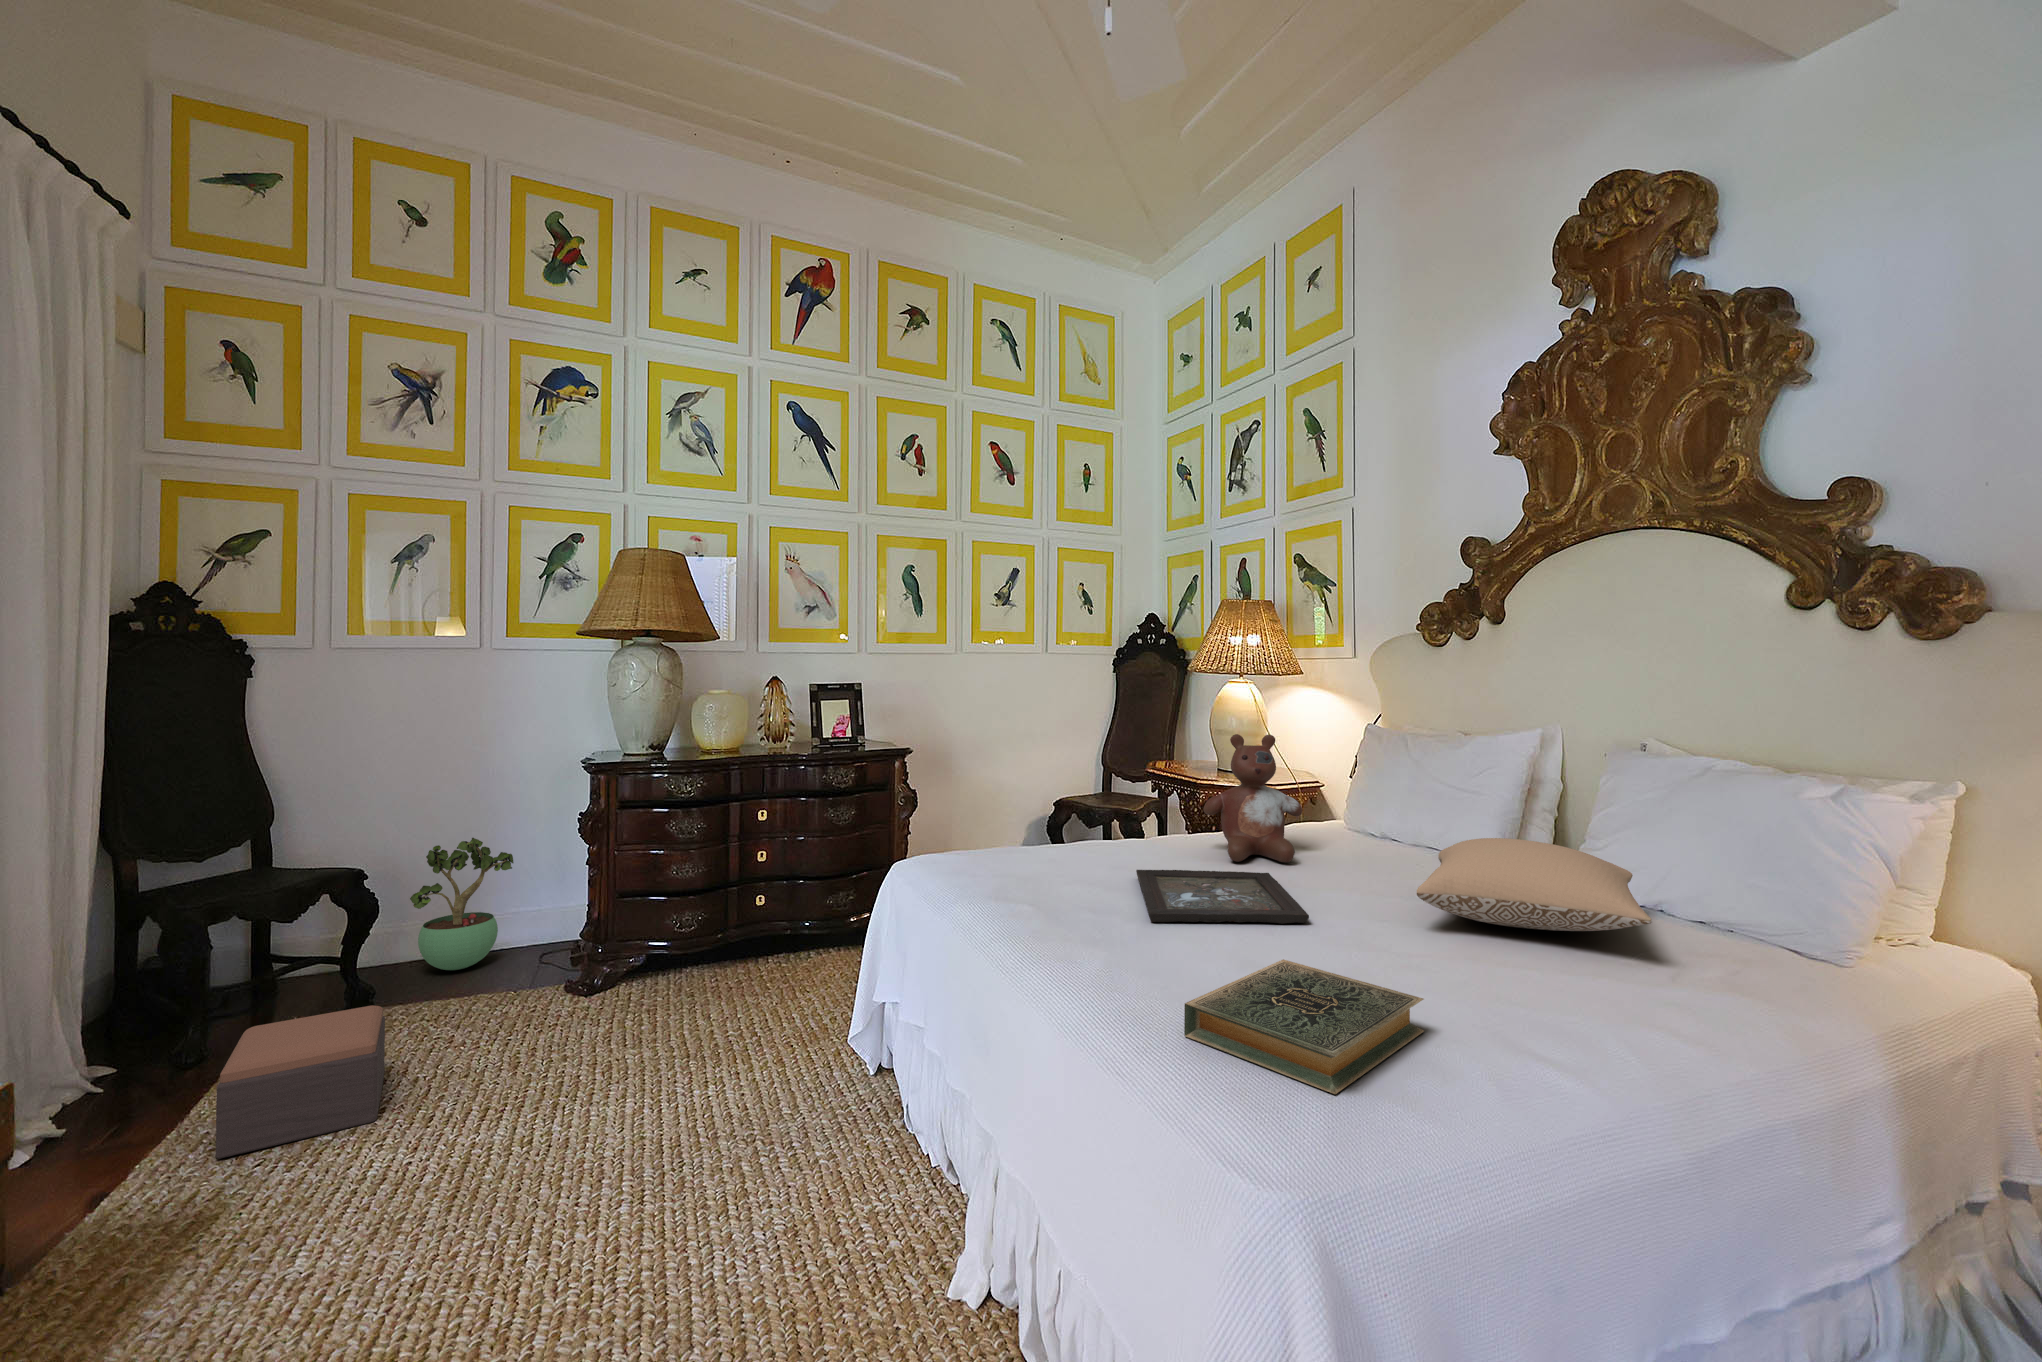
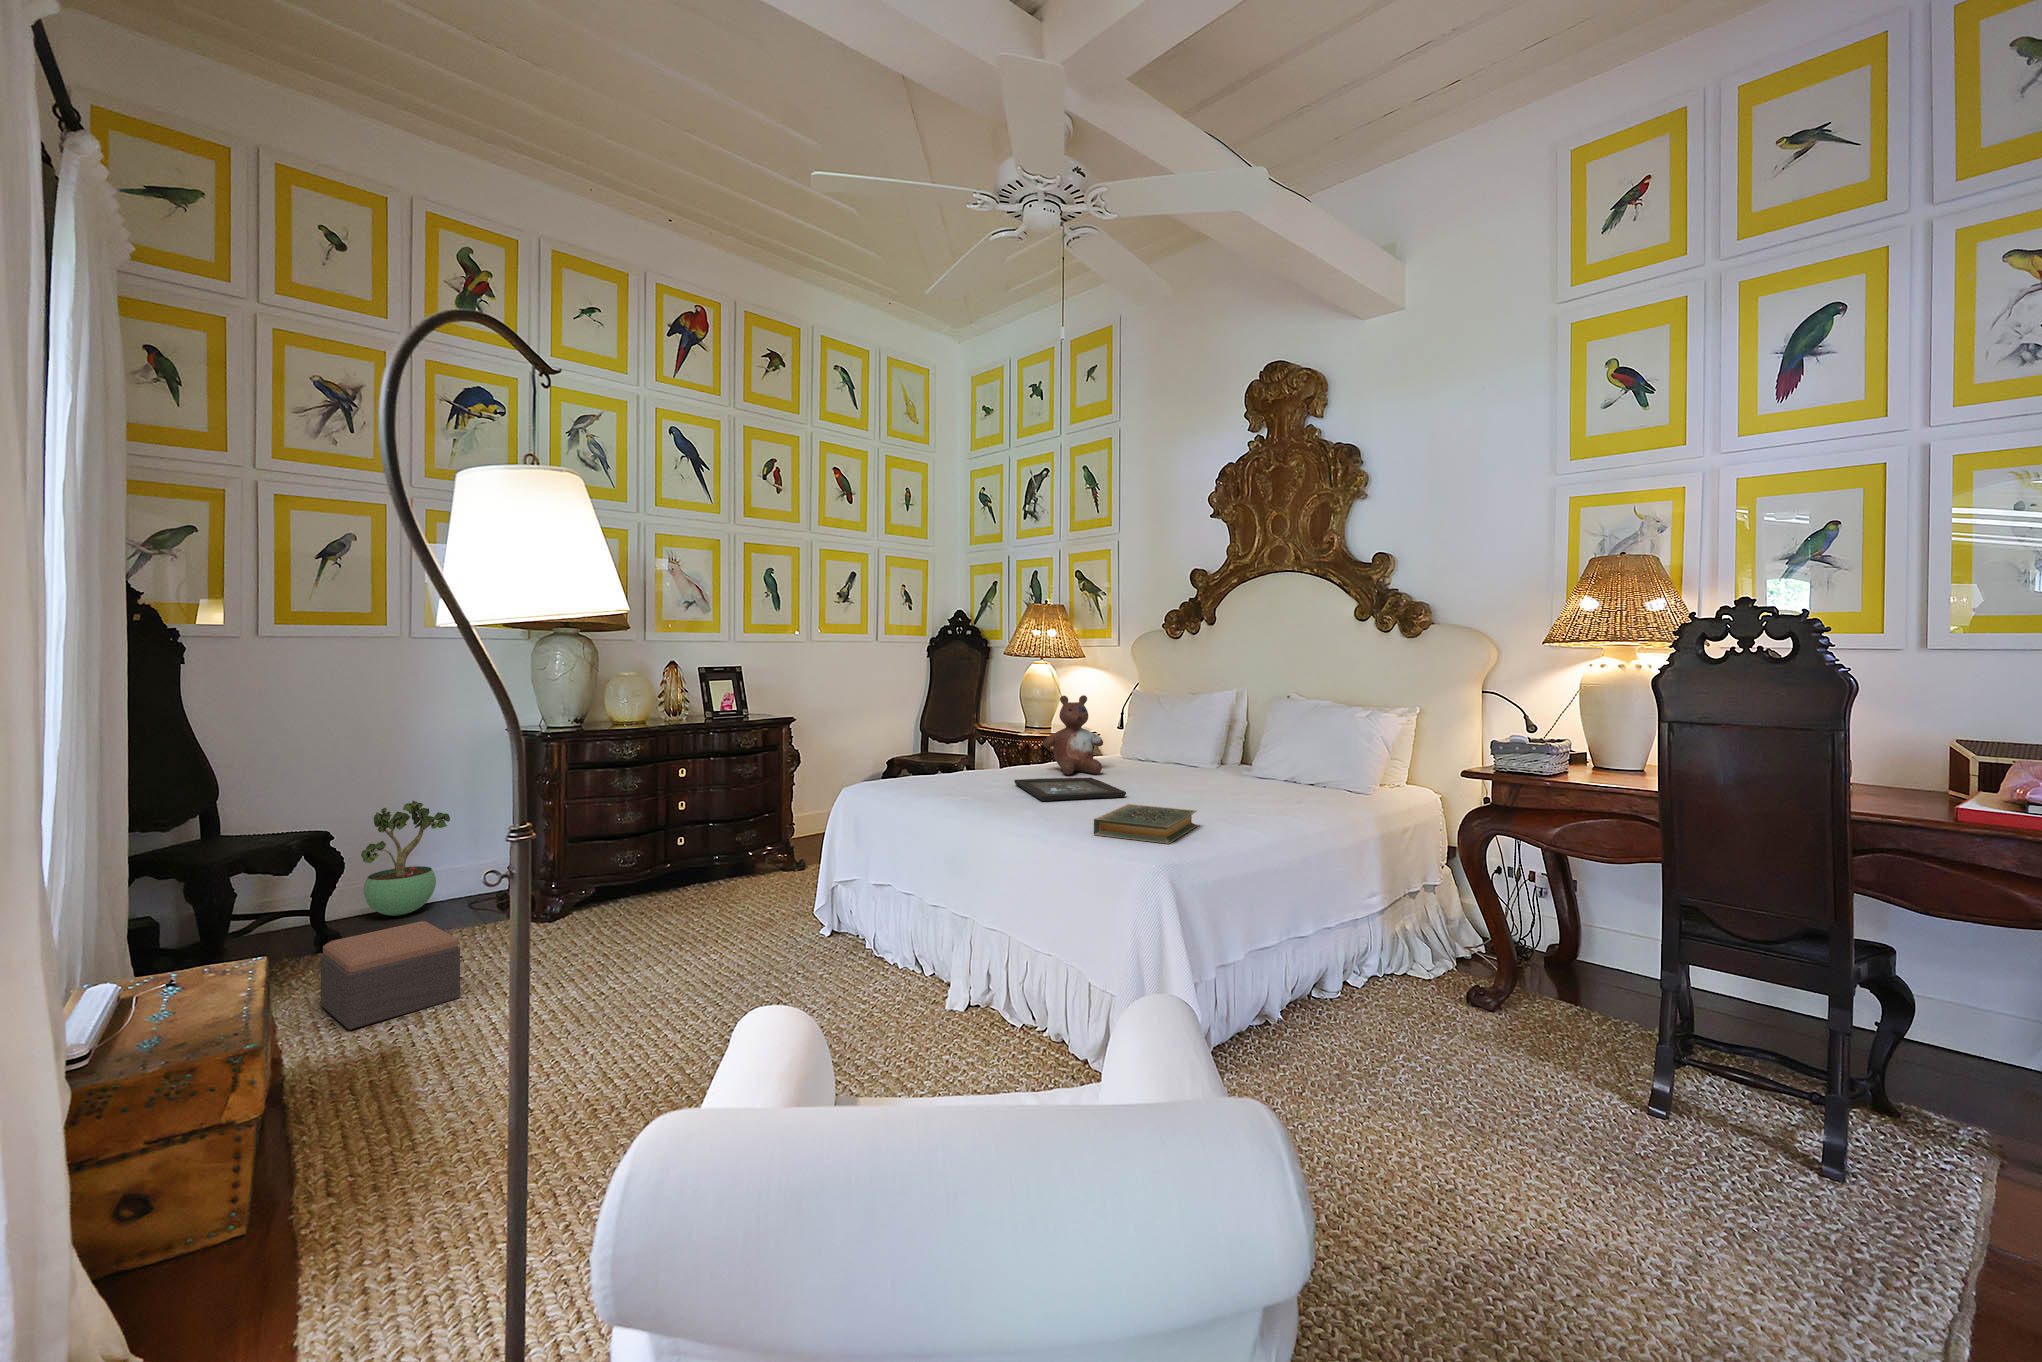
pillow: present [1417,838,1651,931] -> none [1182,747,1290,791]

